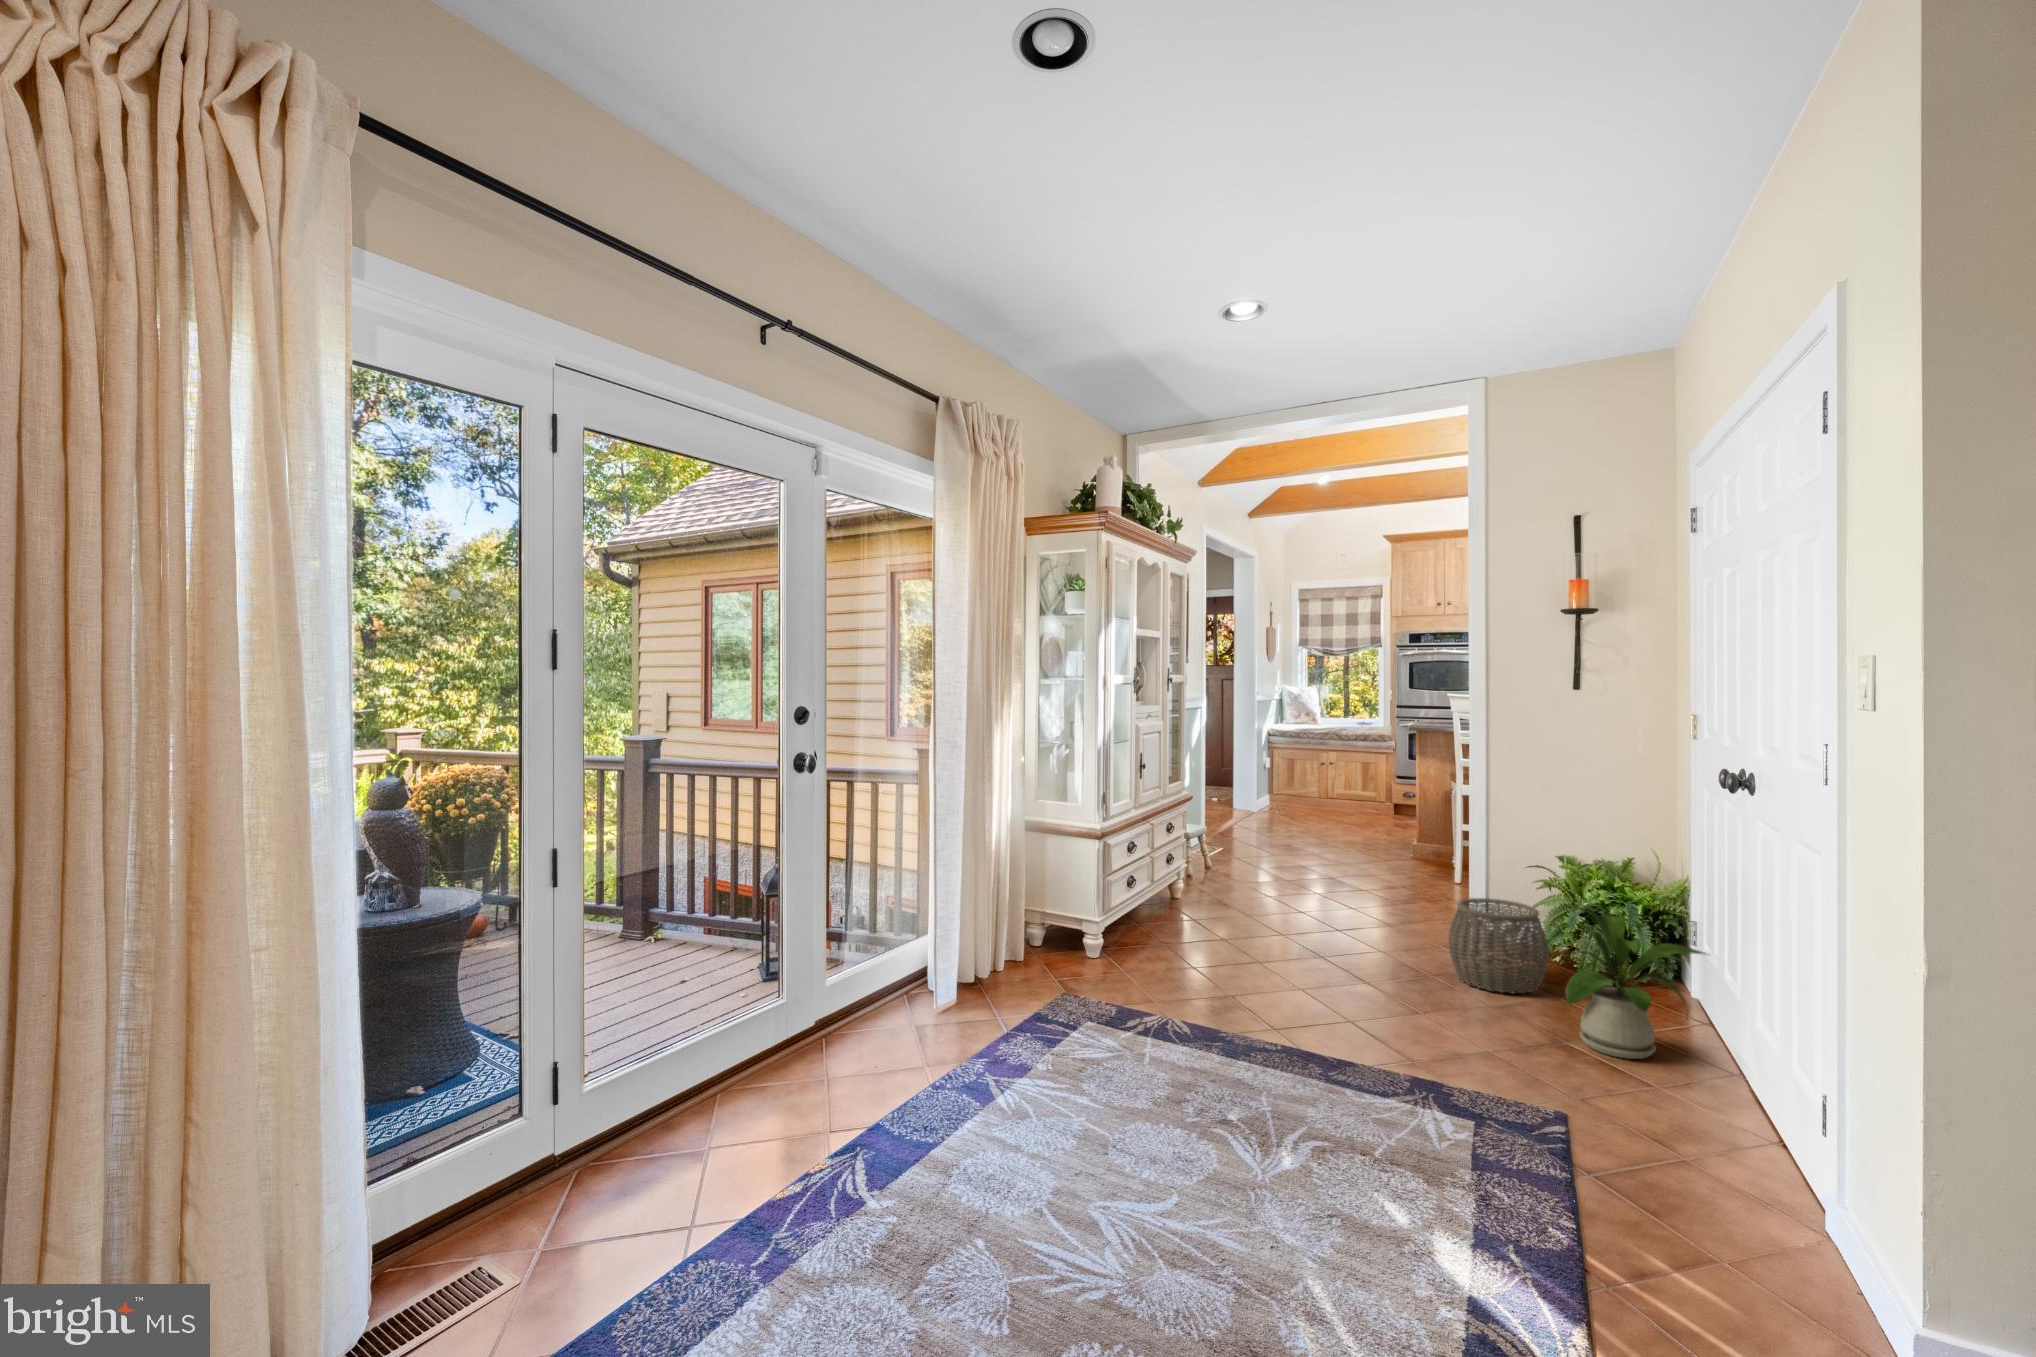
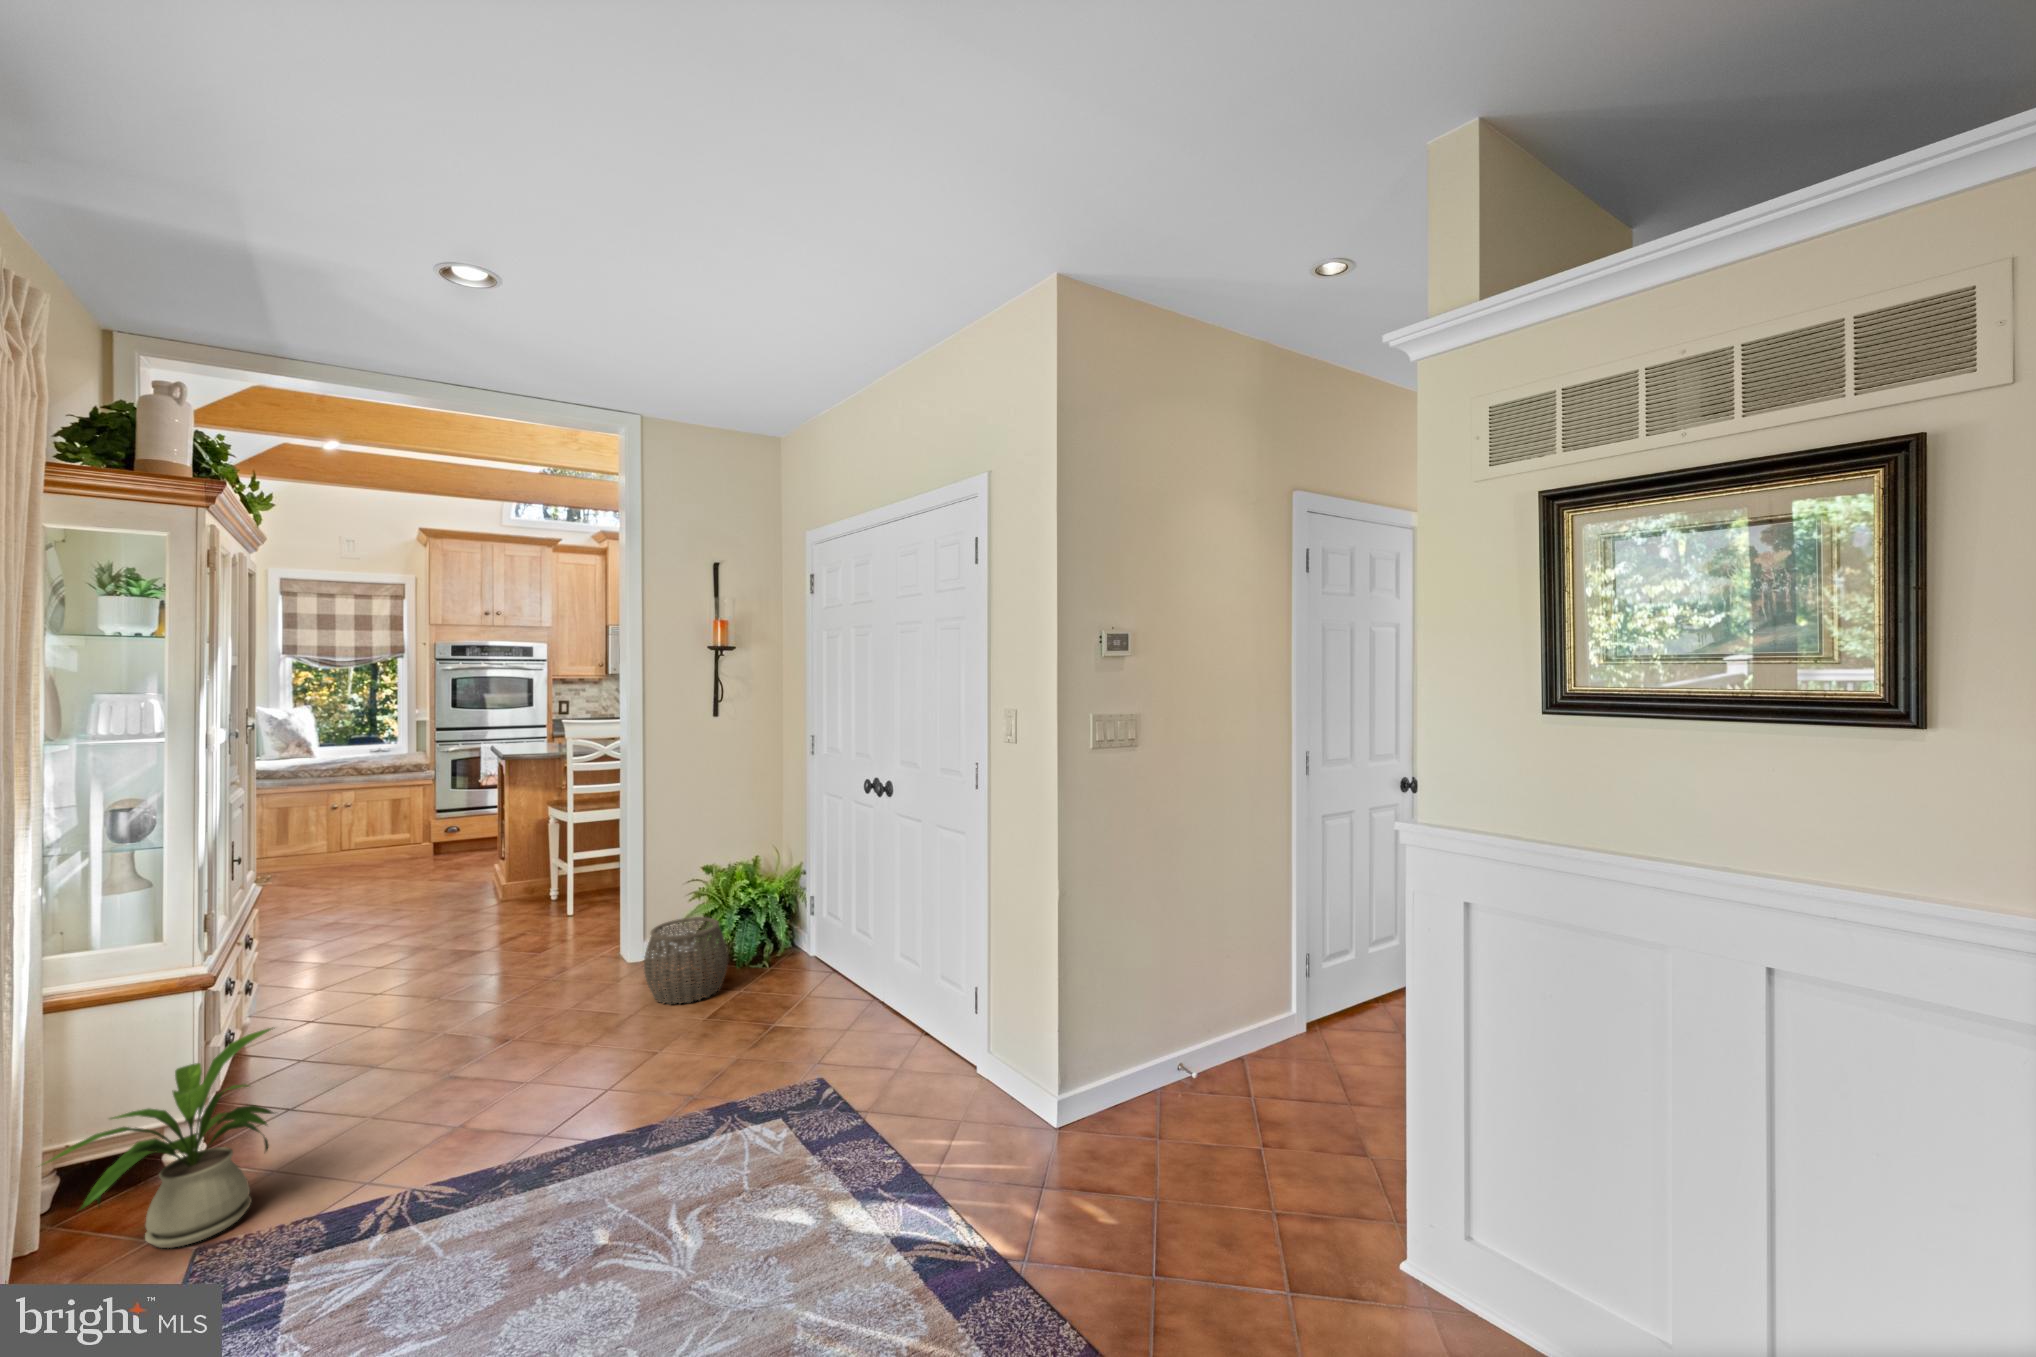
house plant: present [1565,908,1705,1059] -> present [46,1027,273,1248]

